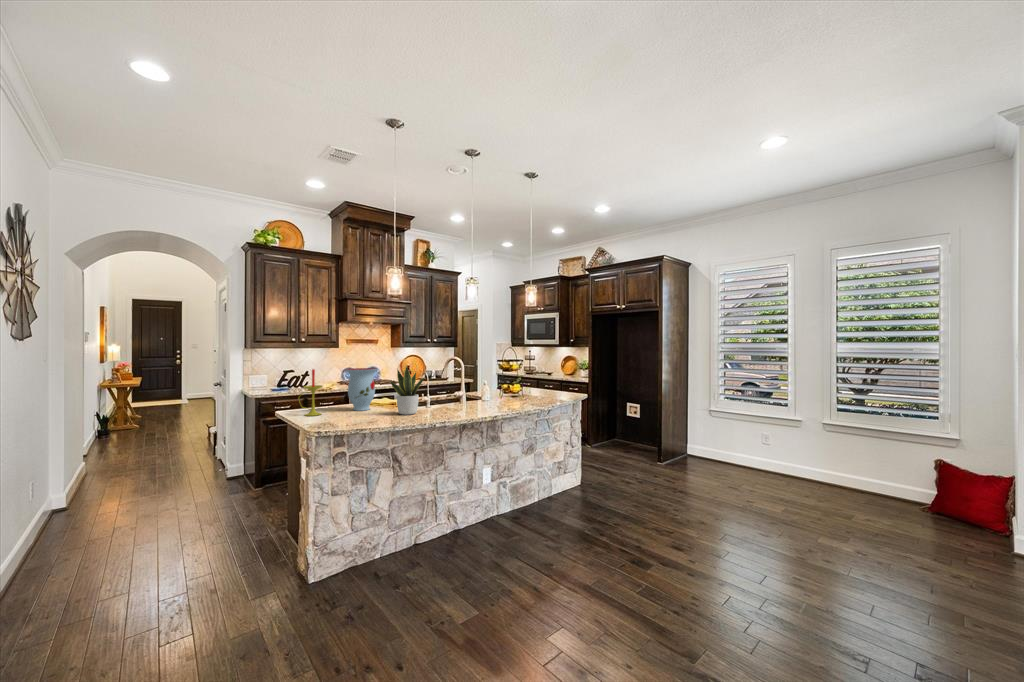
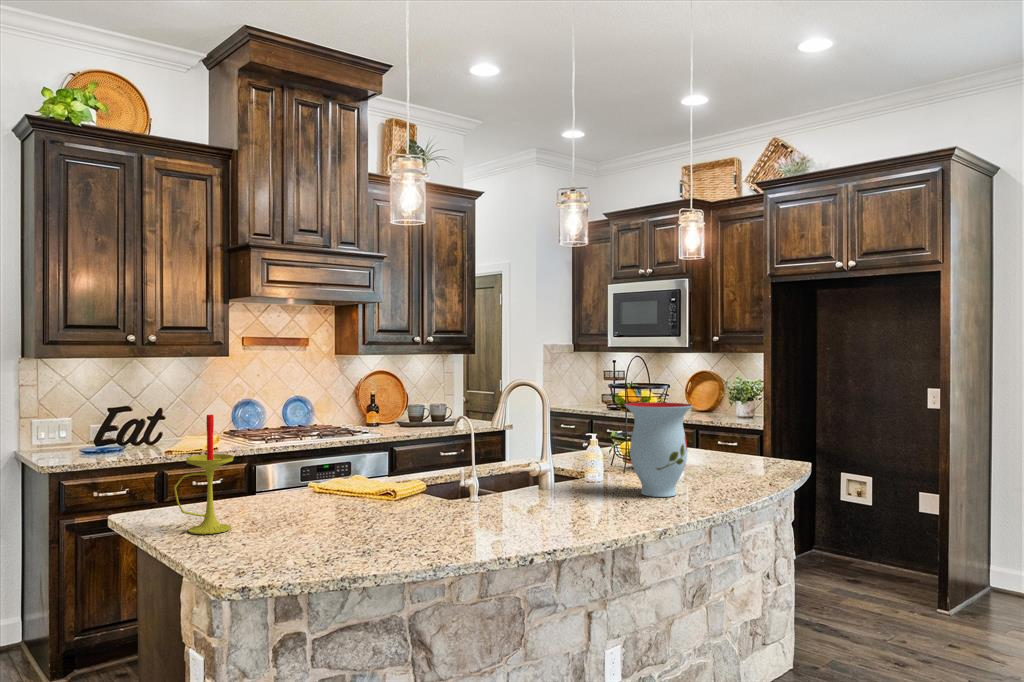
potted plant: present [391,366,425,415] -> none [403,400,489,528]
vase: present [346,368,377,411] -> present [625,402,693,497]

